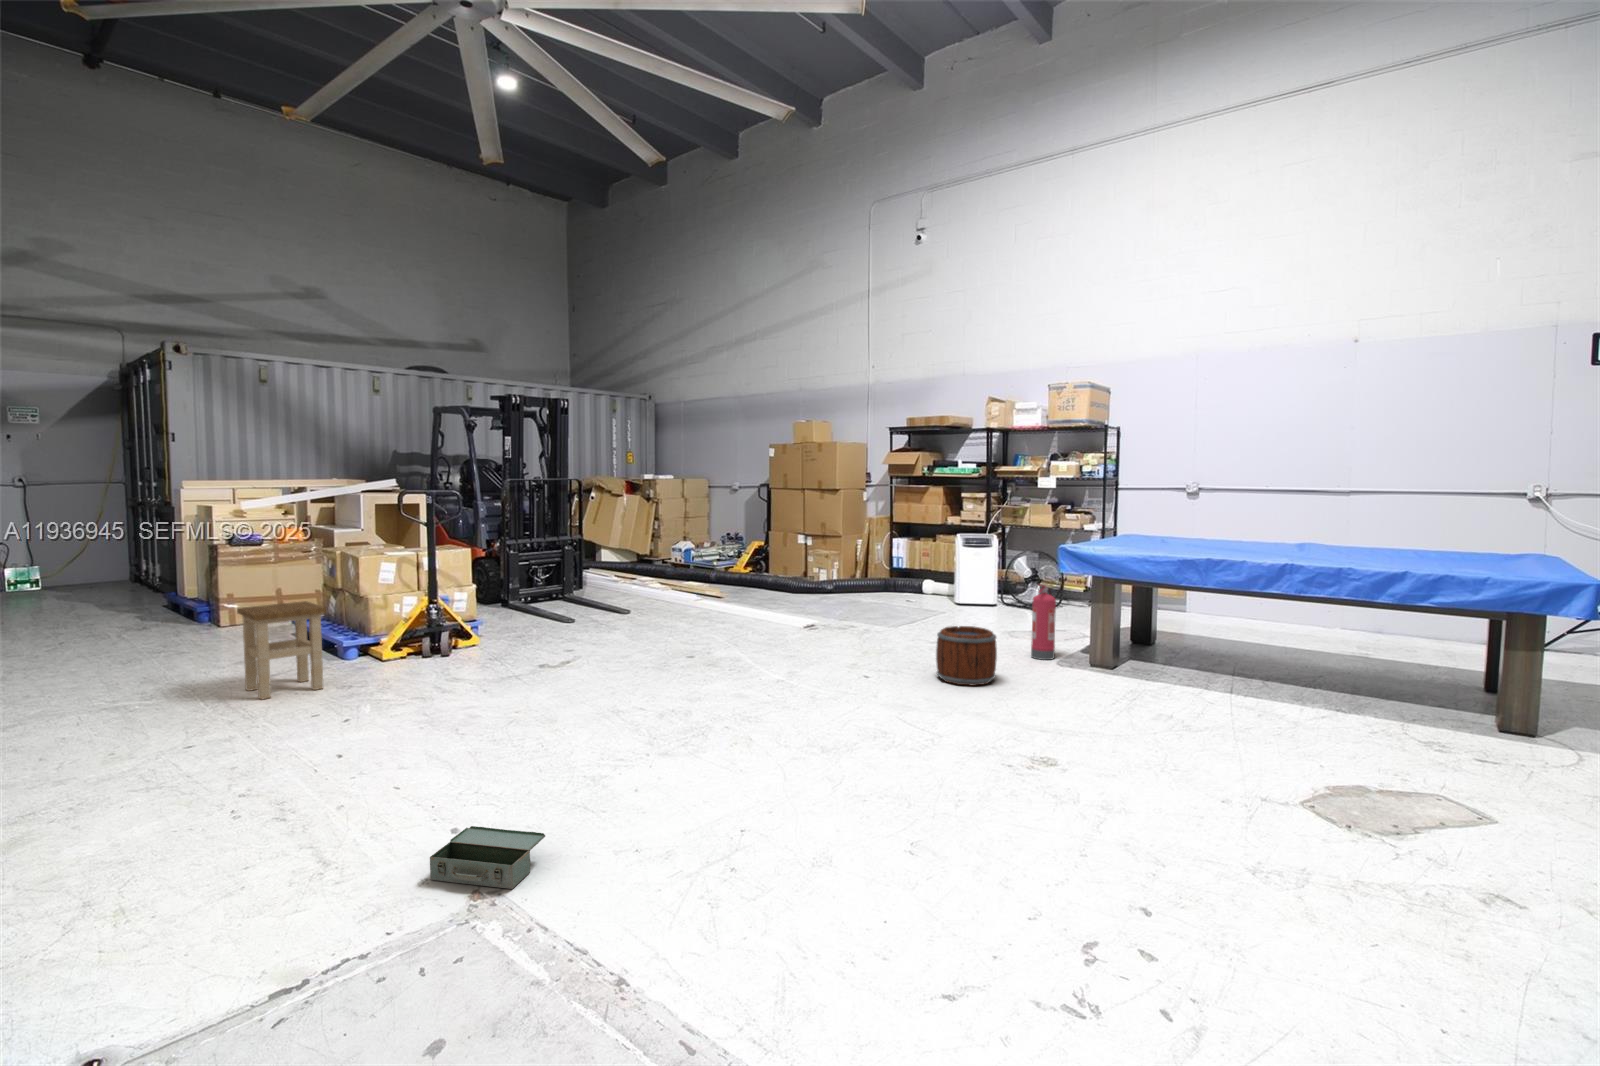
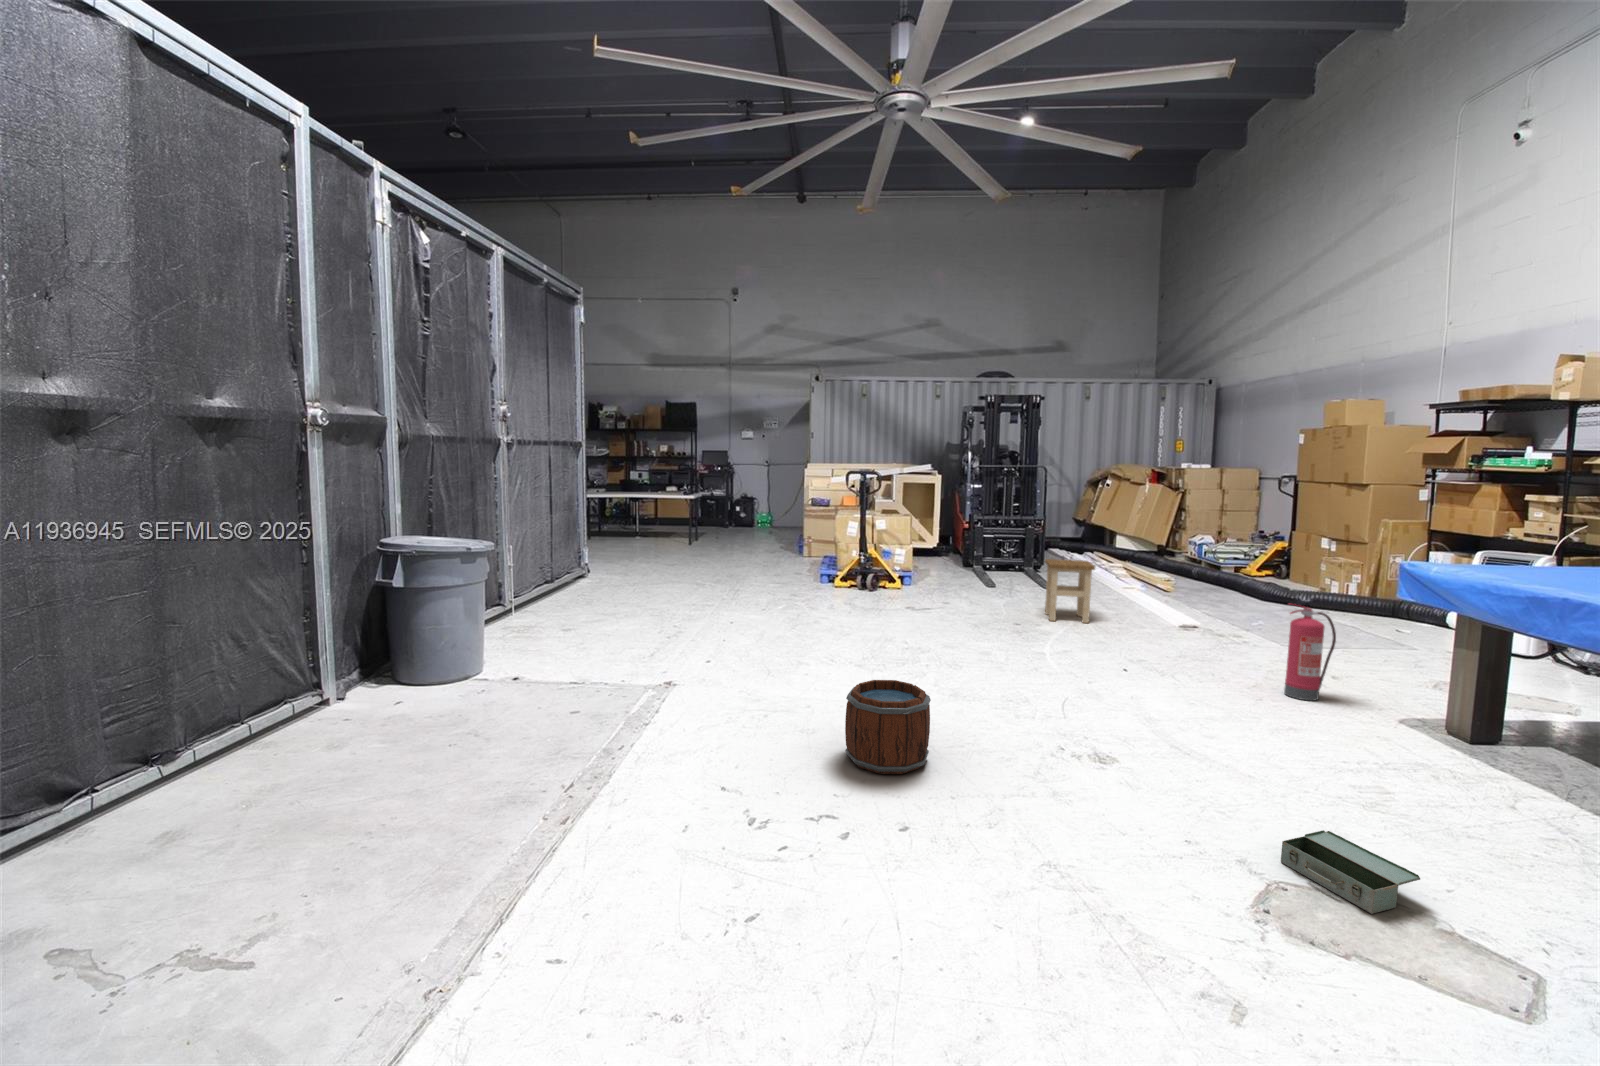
stool: present [237,601,326,699] -> present [1045,559,1095,623]
bucket: present [936,626,997,686] -> present [845,680,931,774]
toolbox: present [430,826,545,889] -> present [1281,830,1420,914]

